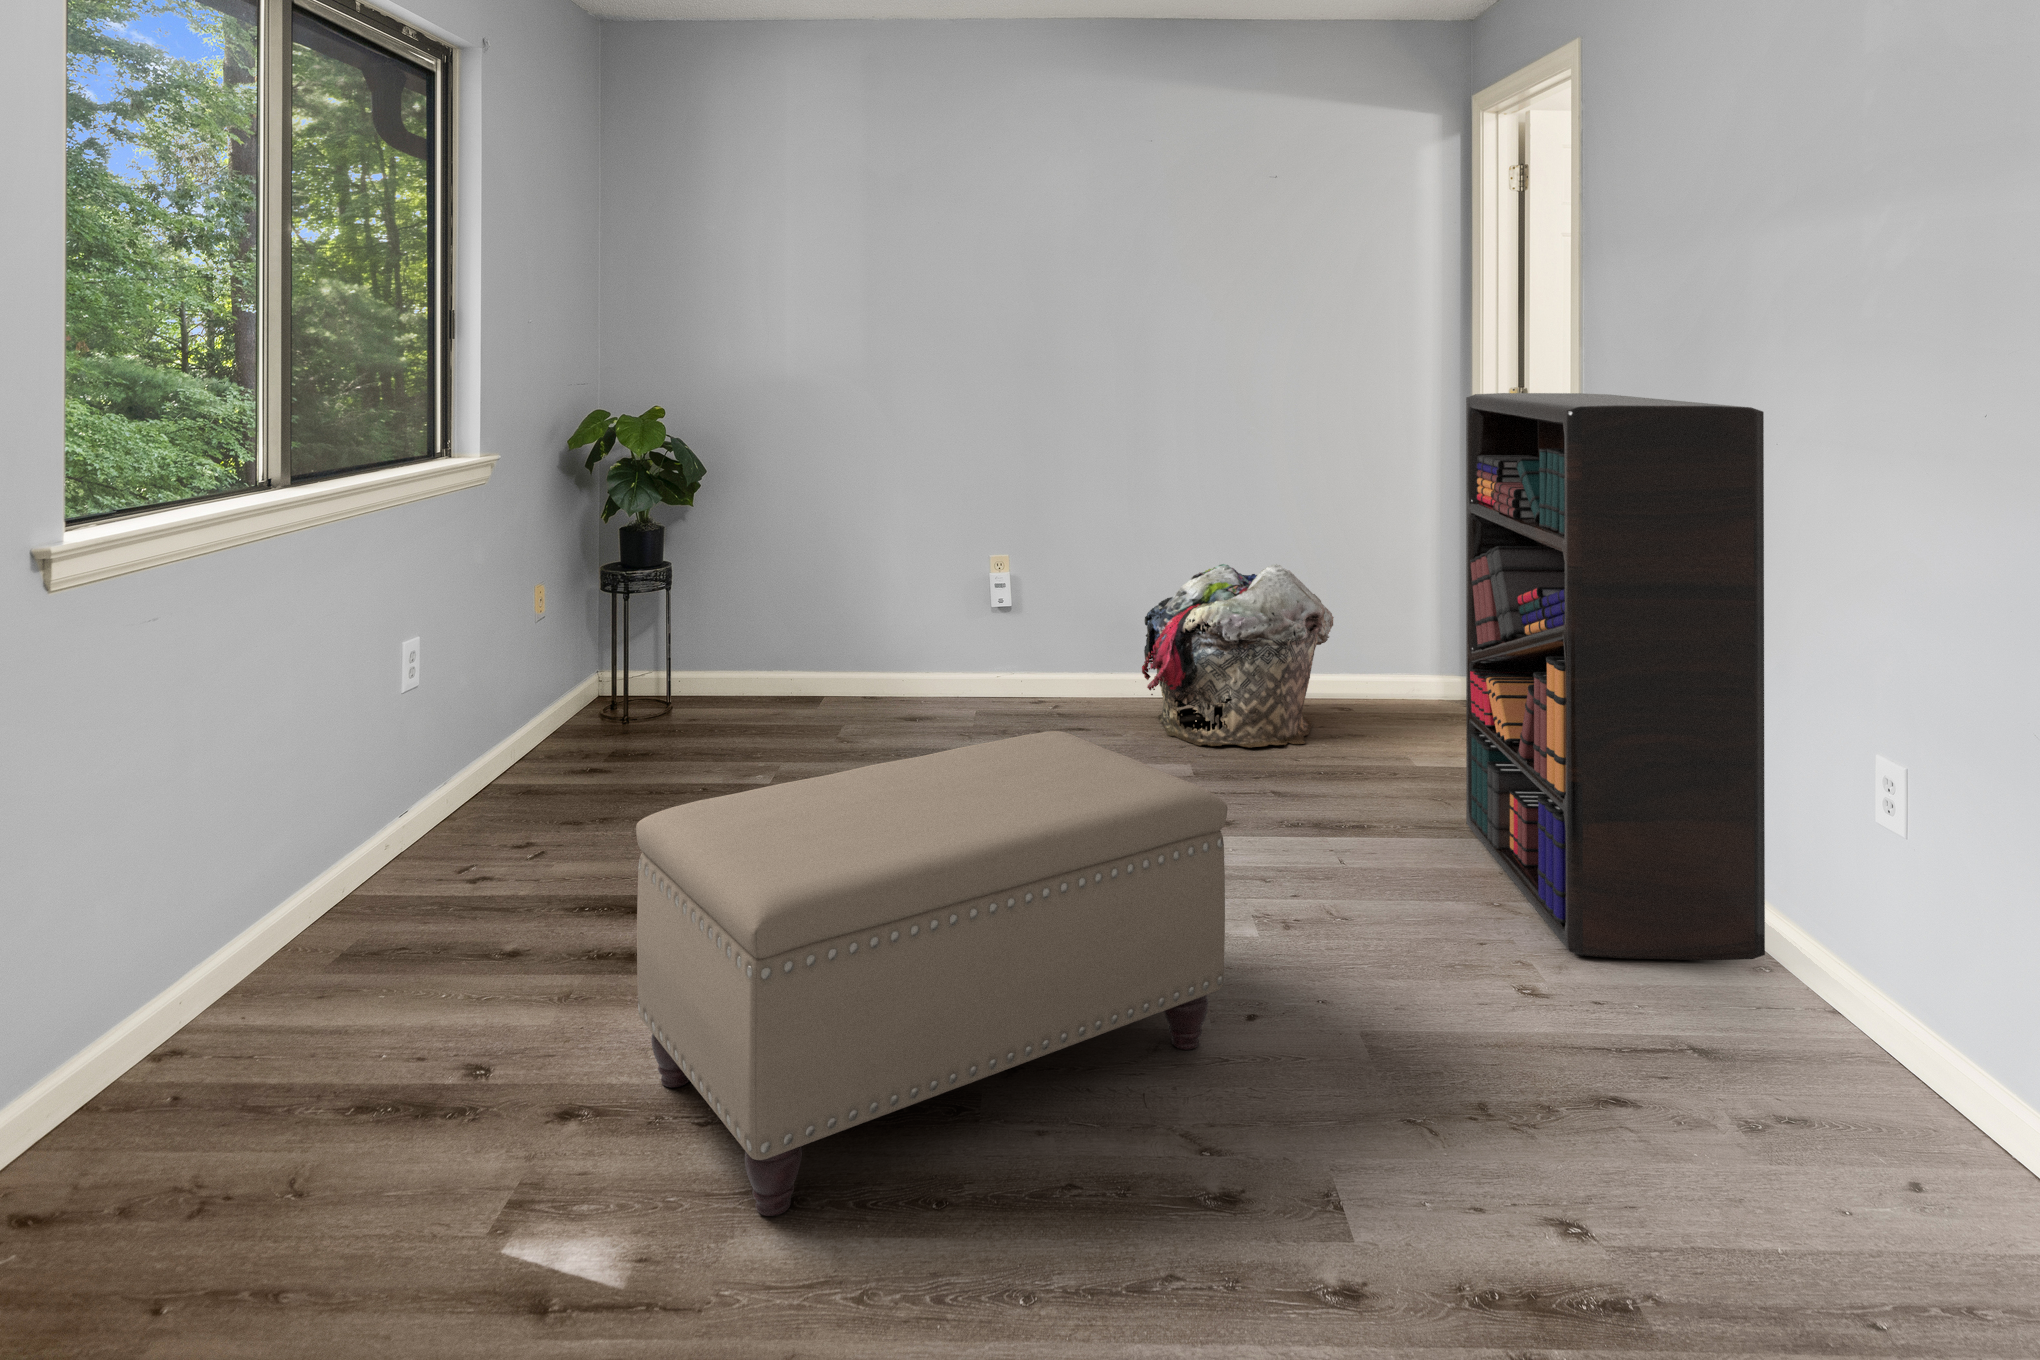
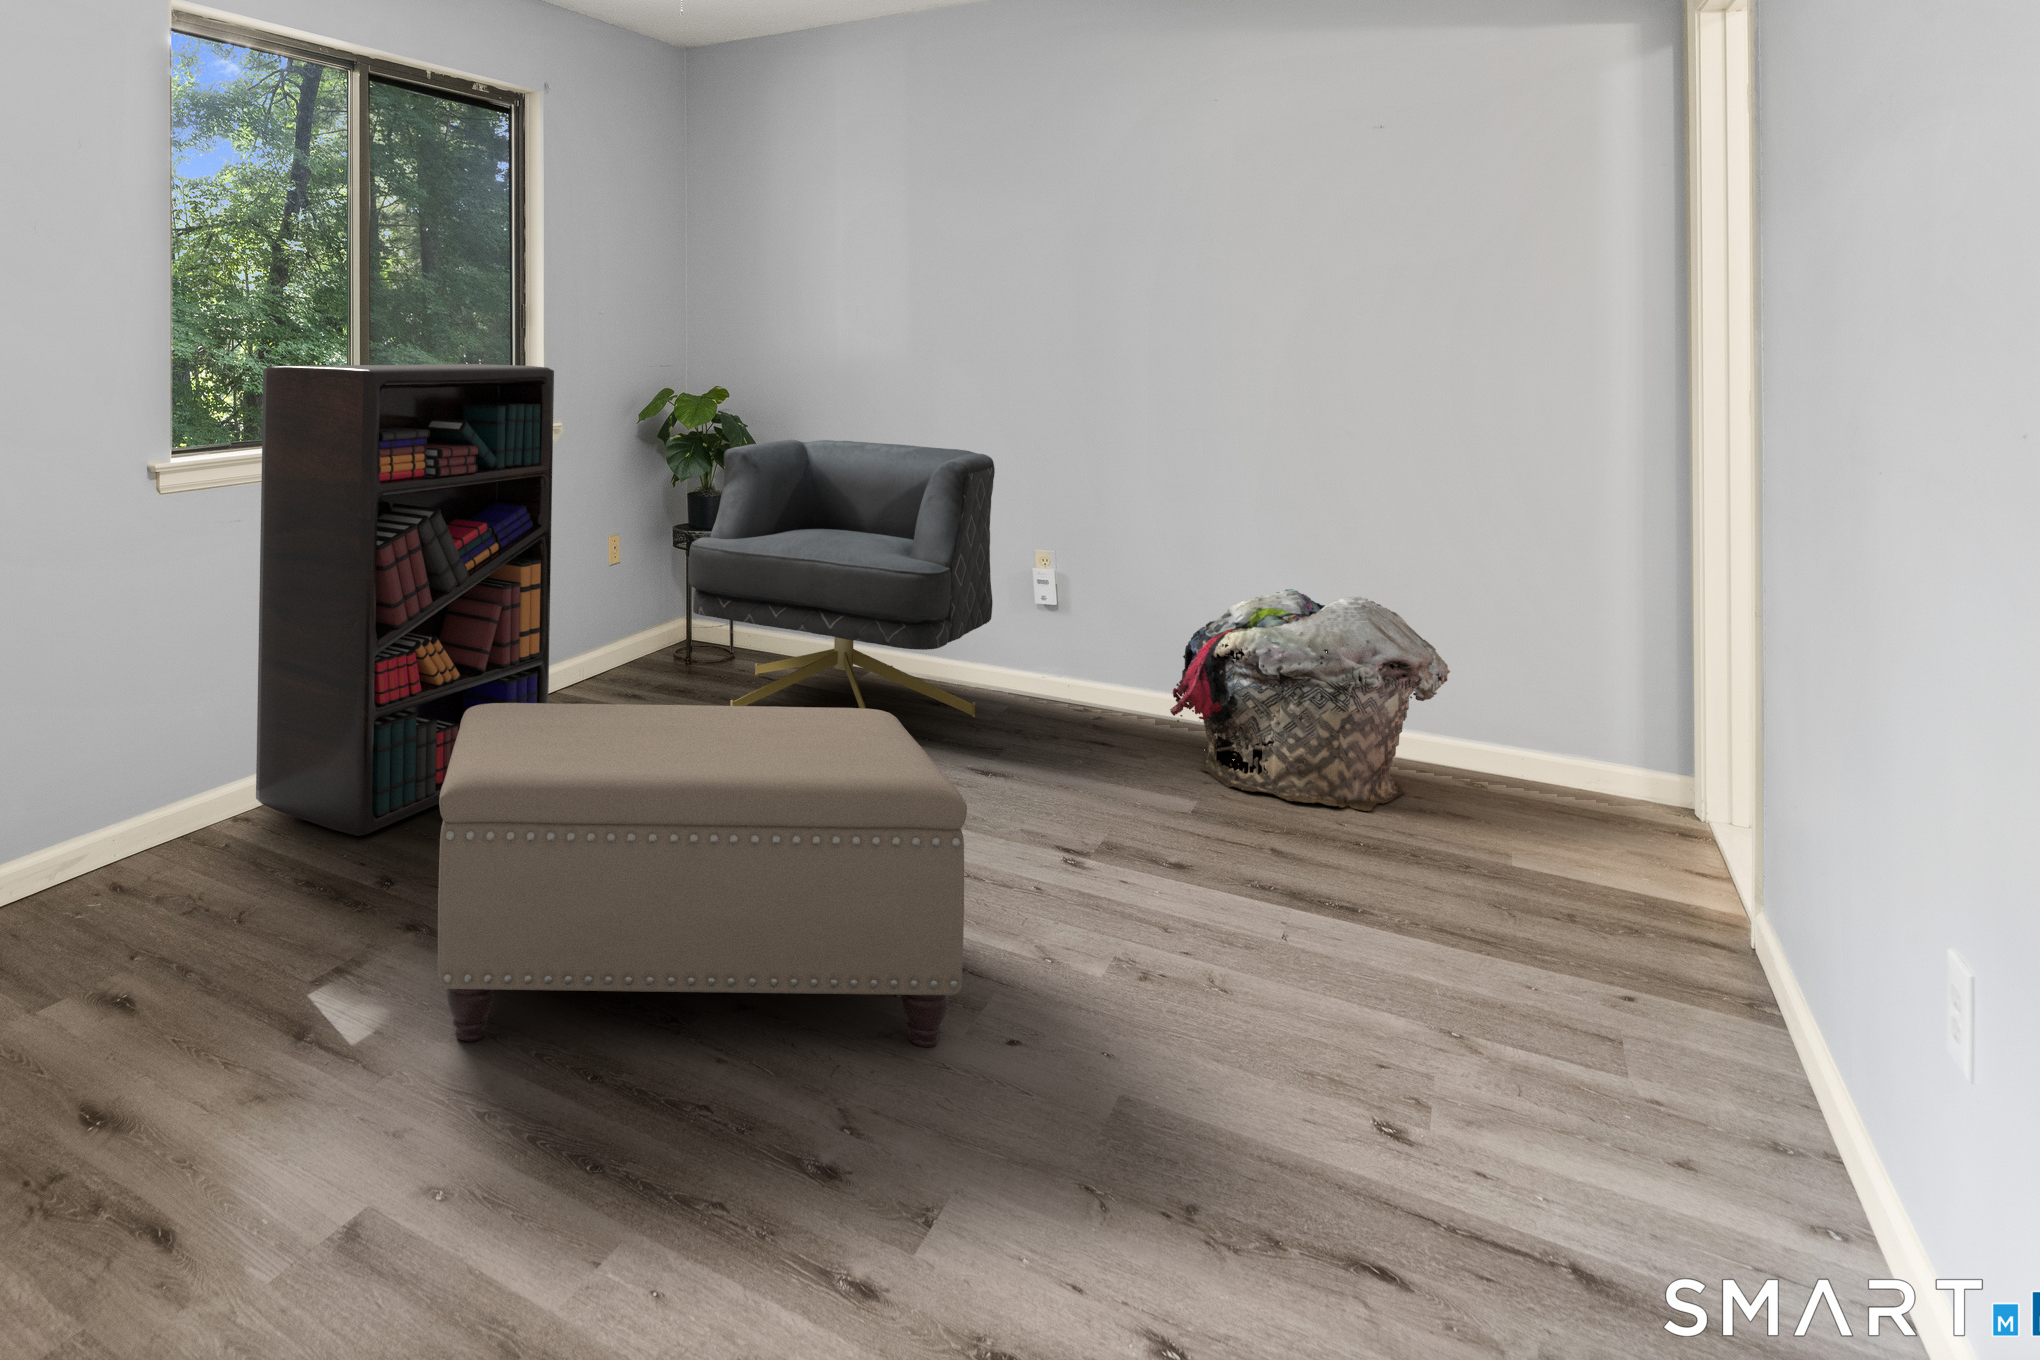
bookshelf: present [1466,393,1765,960] -> present [256,364,554,836]
armchair: none [667,459,964,769] -> present [689,440,995,717]

